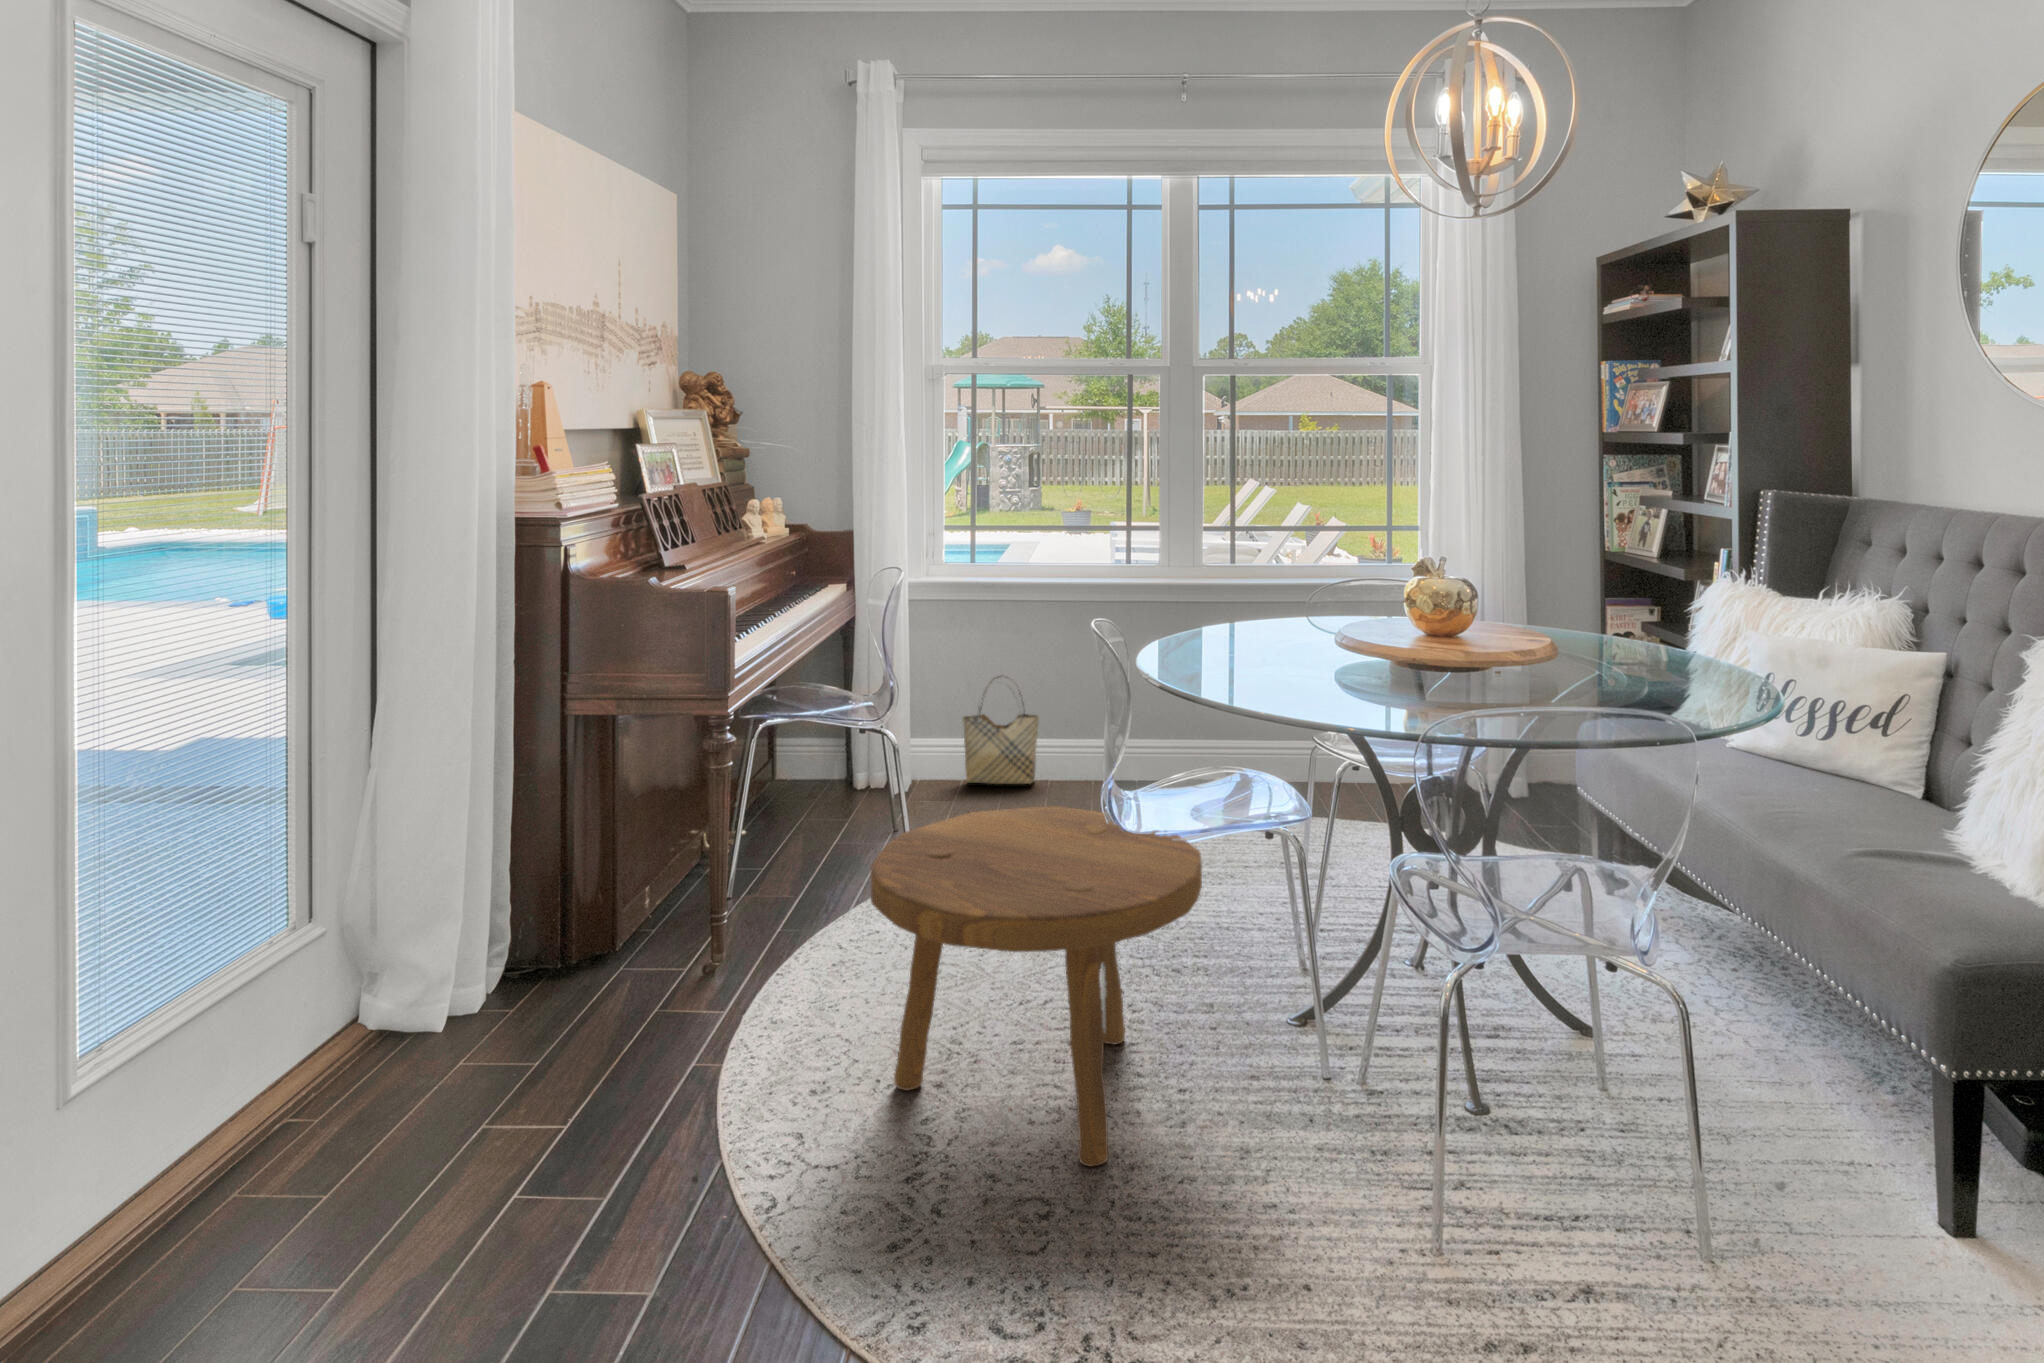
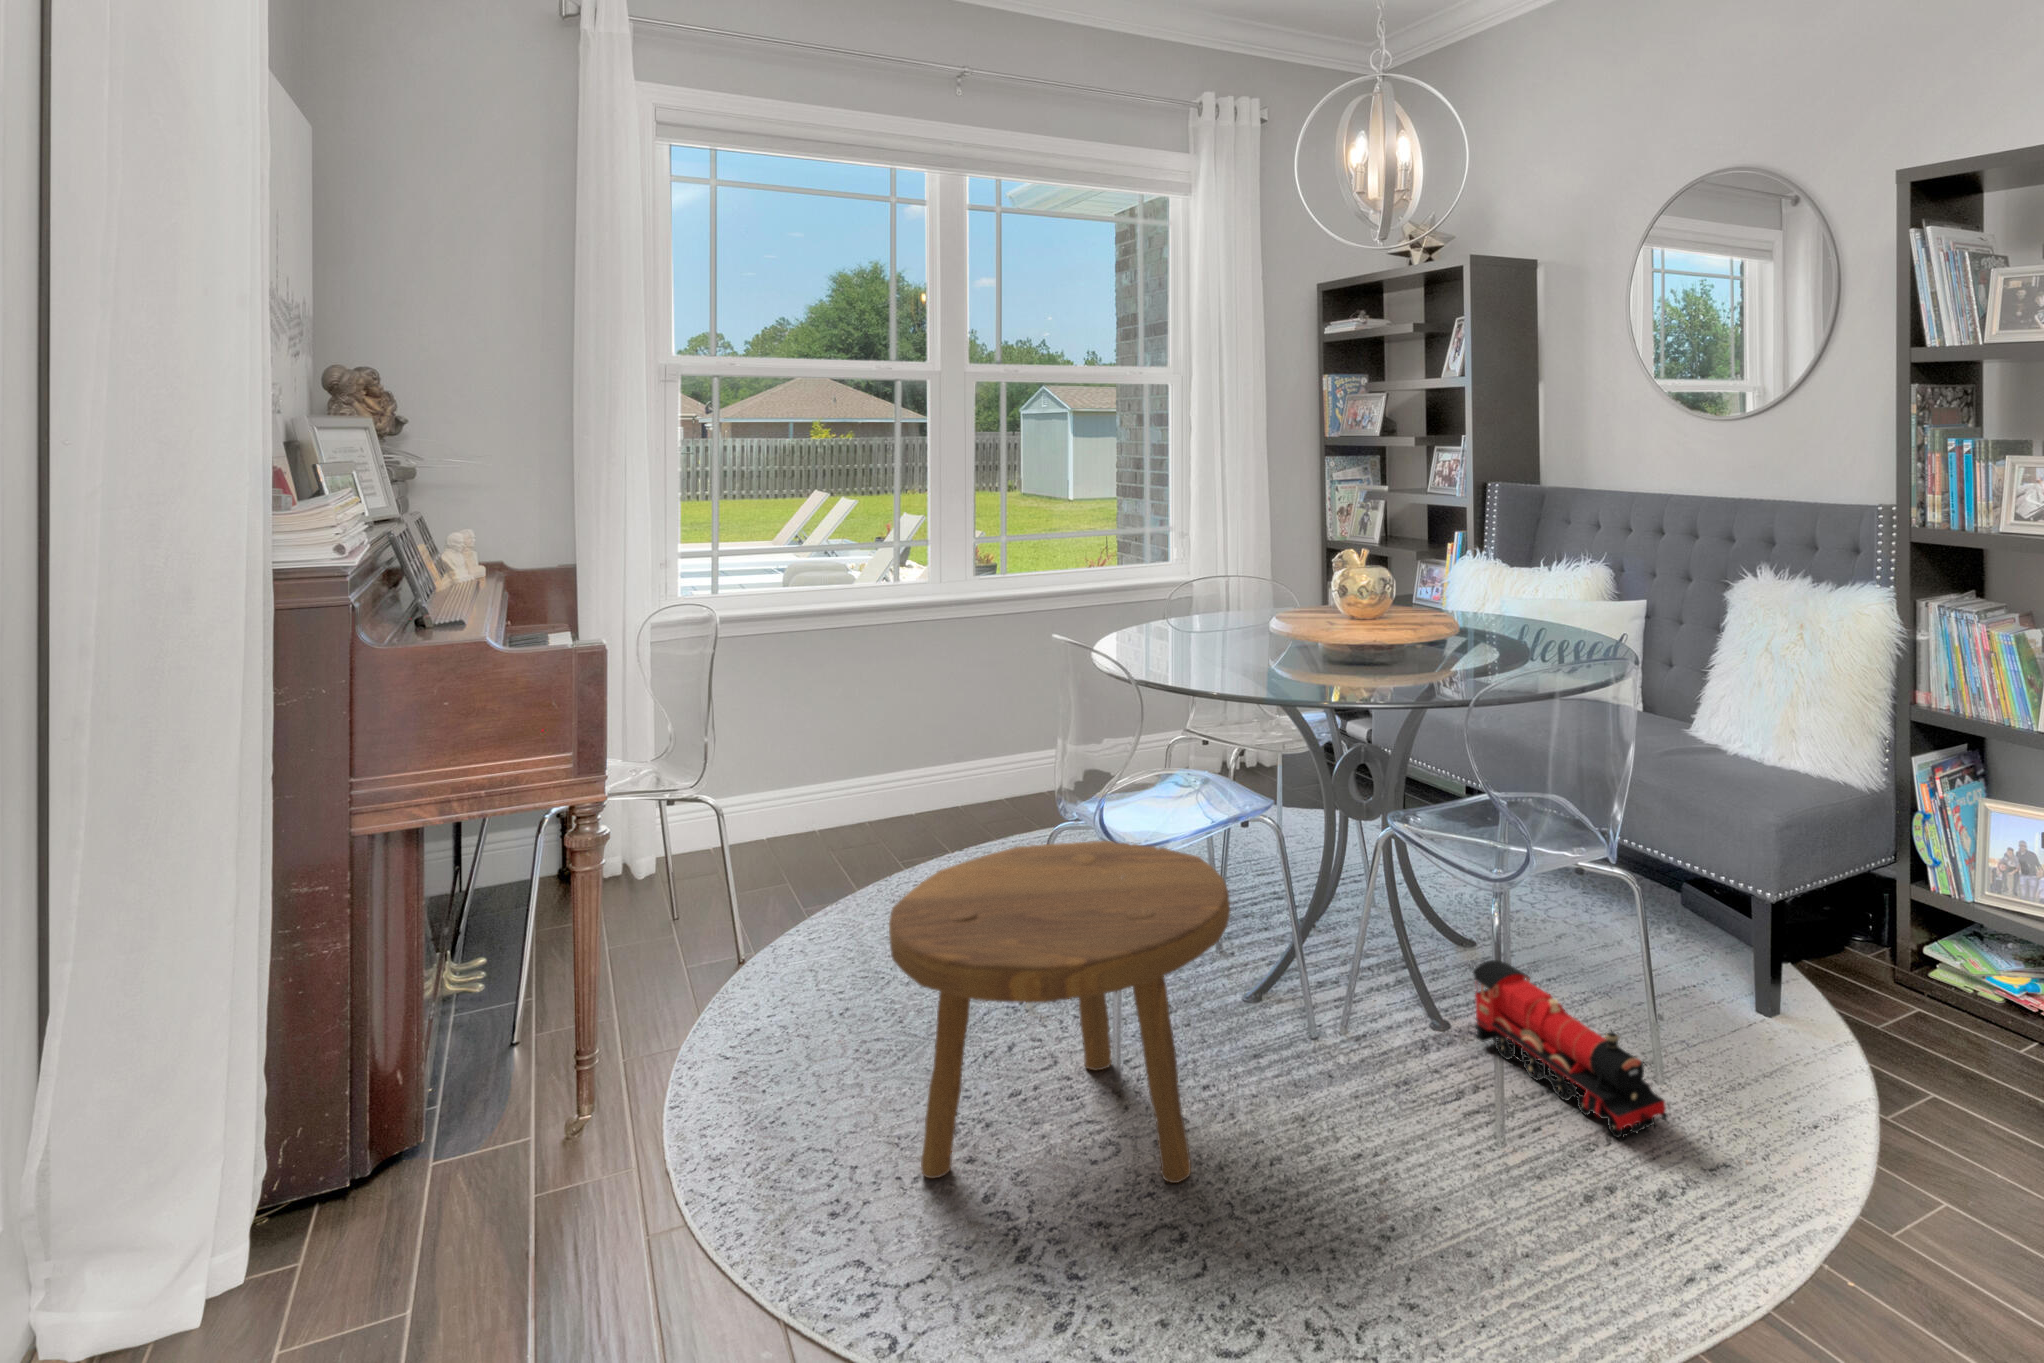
woven basket: present [963,677,1039,784] -> none [708,729,798,855]
toy train: none [1508,1046,1662,1302] -> present [1472,960,1667,1138]

